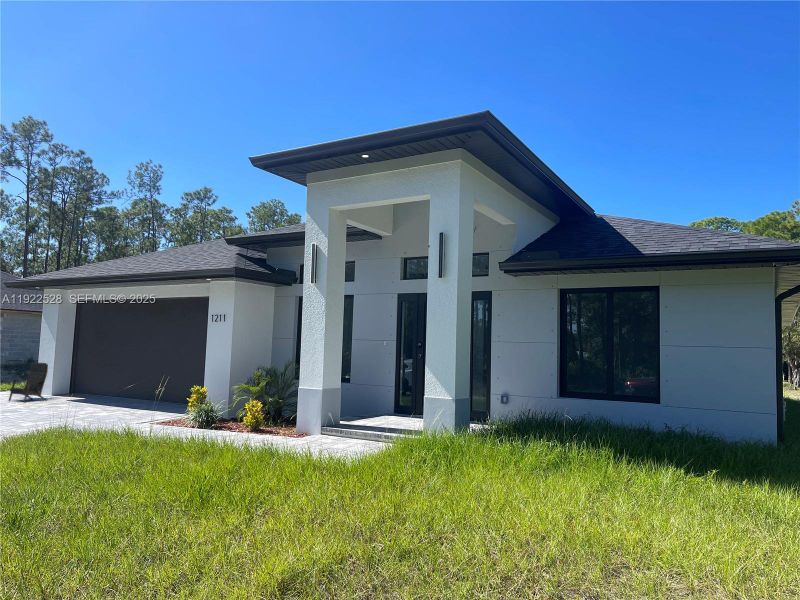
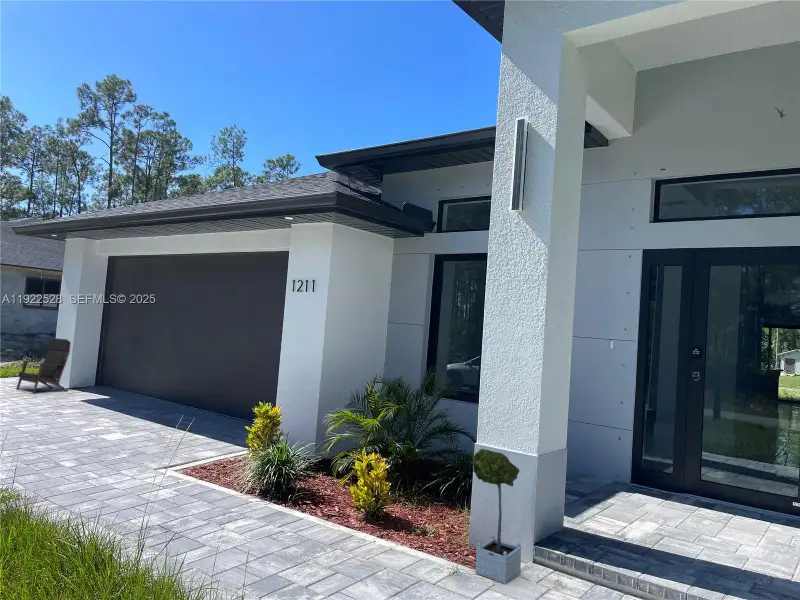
potted tree: none [292,387,313,440] -> present [472,449,521,584]

